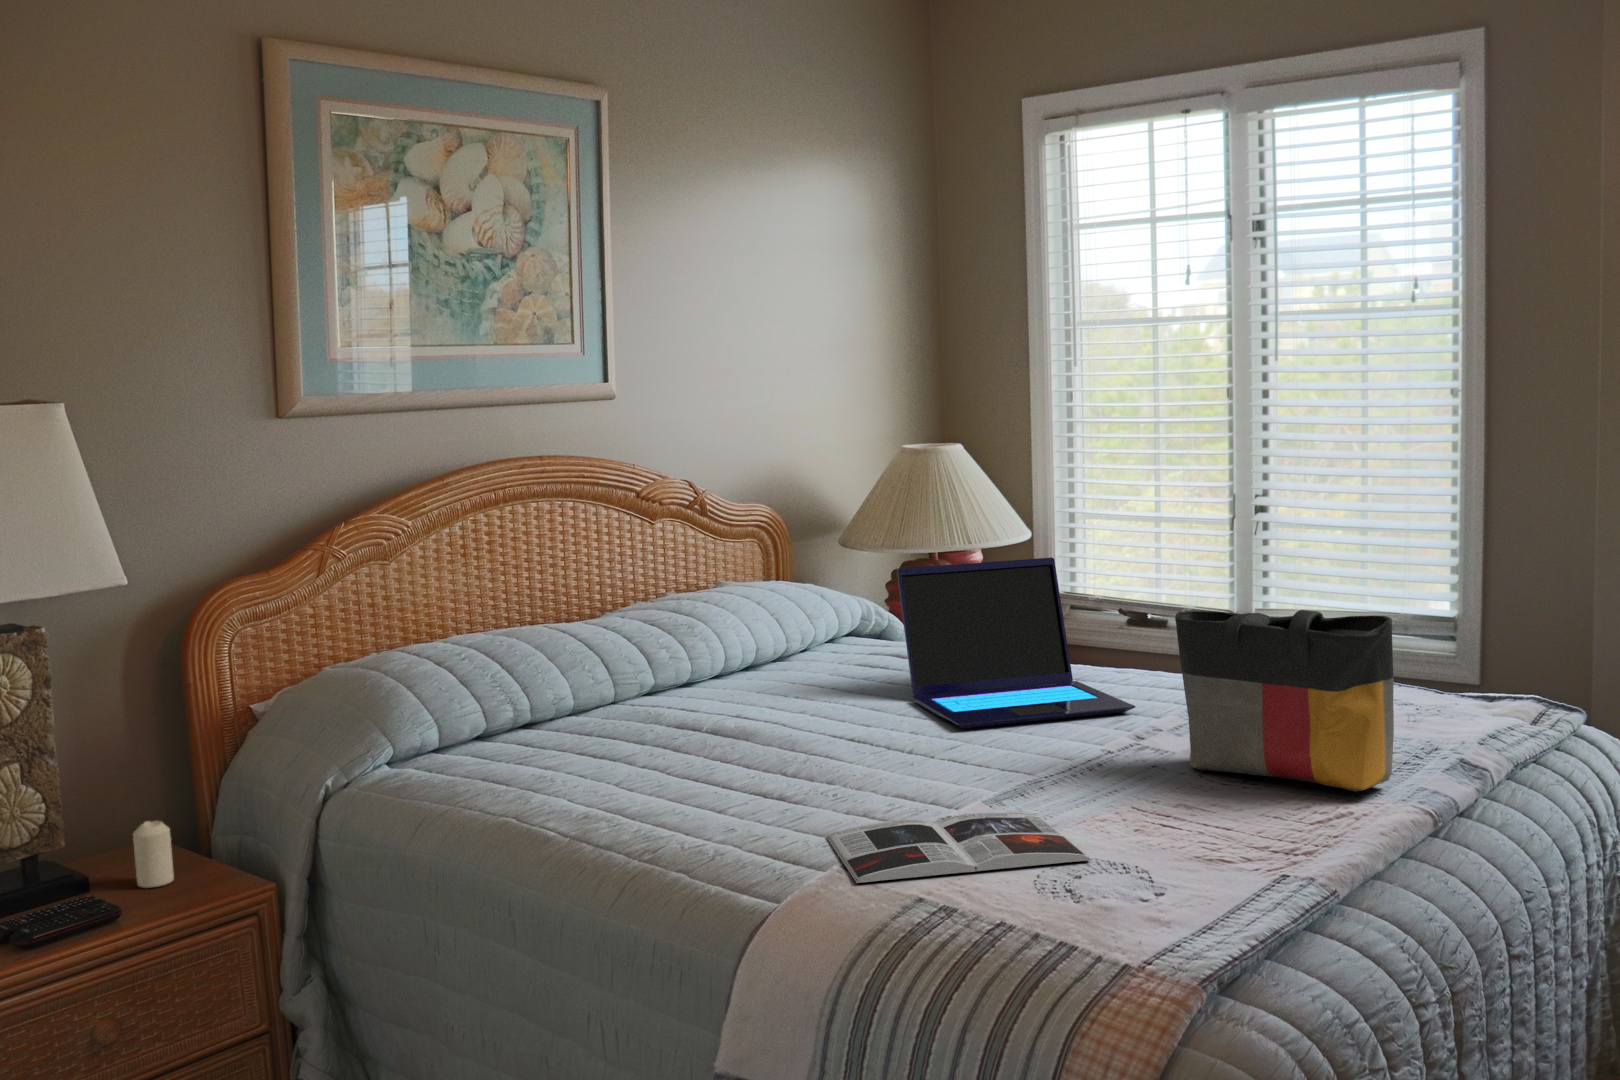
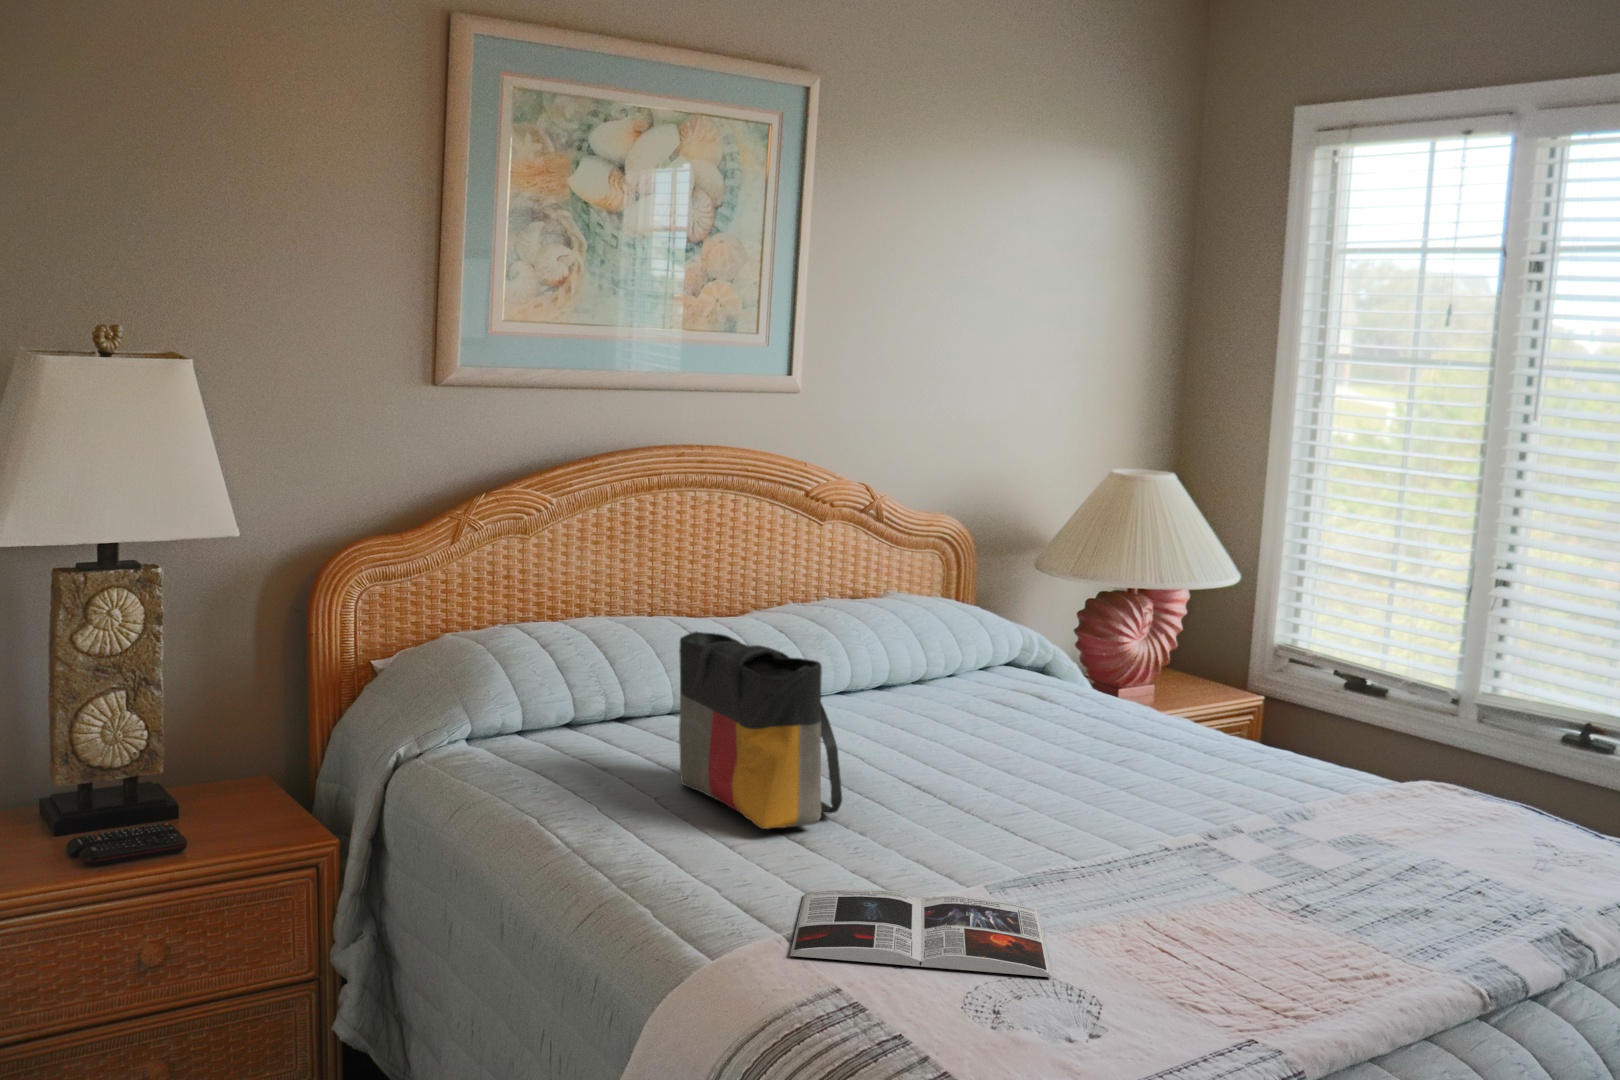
laptop: present [897,558,1135,728] -> none [1012,608,1239,800]
tote bag: present [1175,610,1394,791] -> present [679,632,842,829]
candle: present [133,820,174,888] -> none [225,759,259,821]

